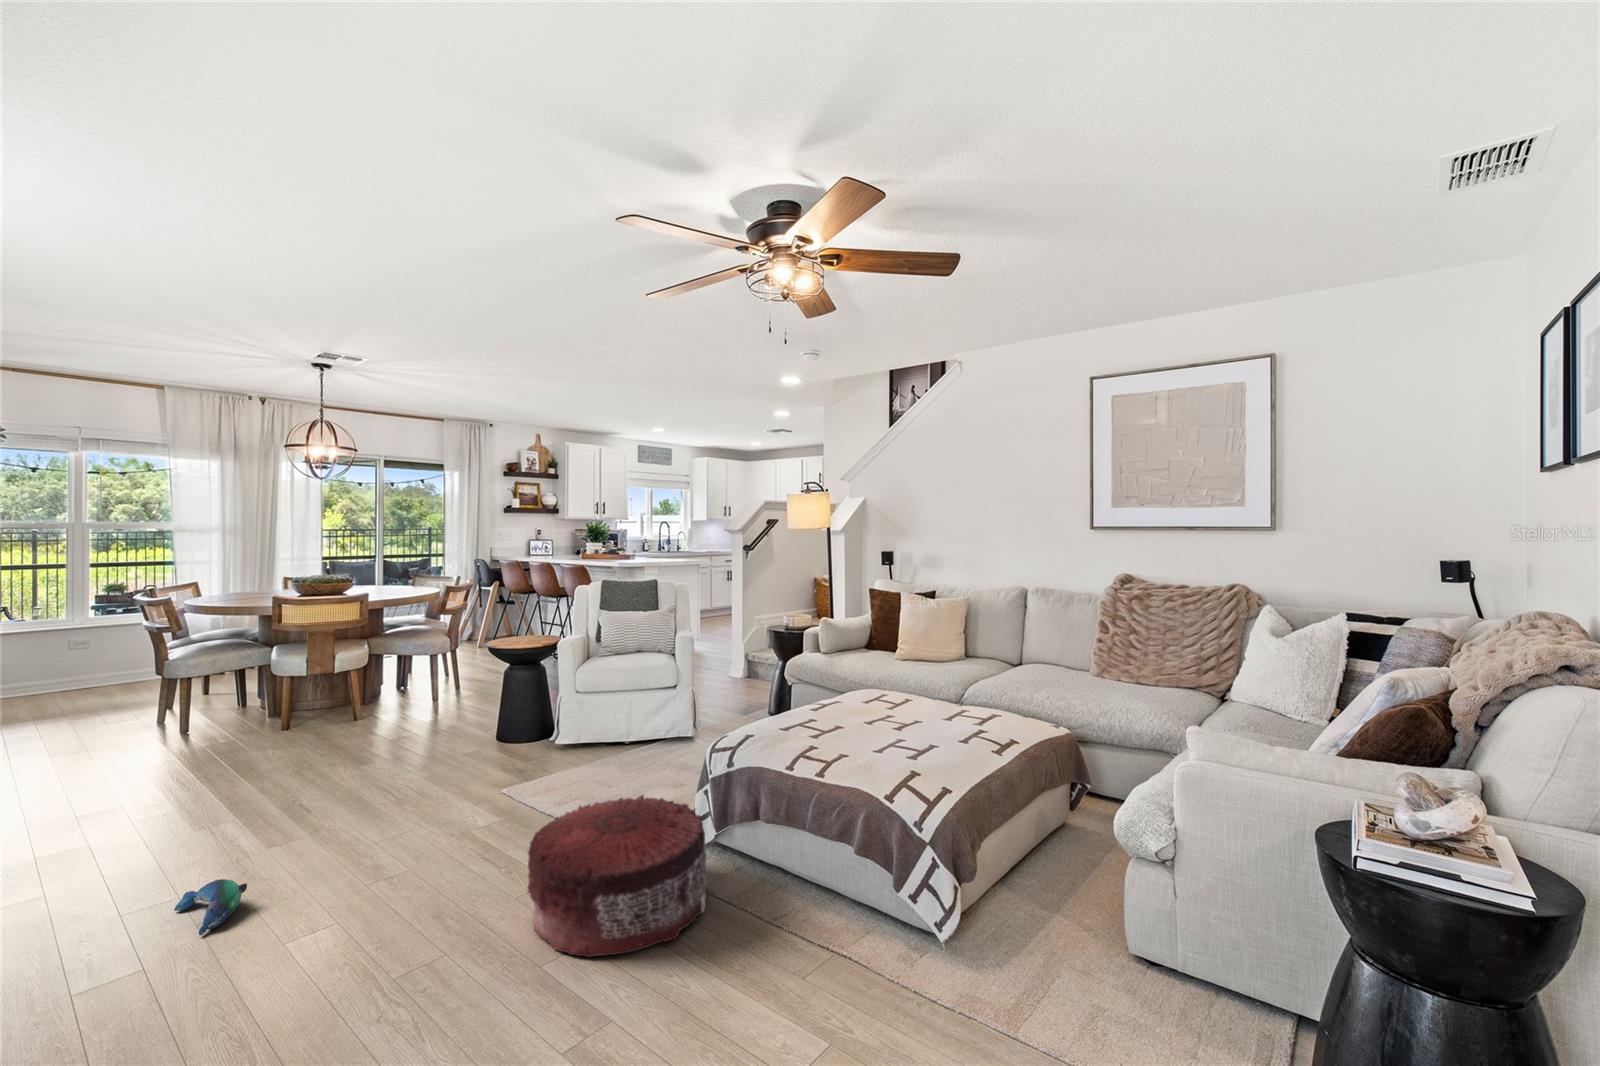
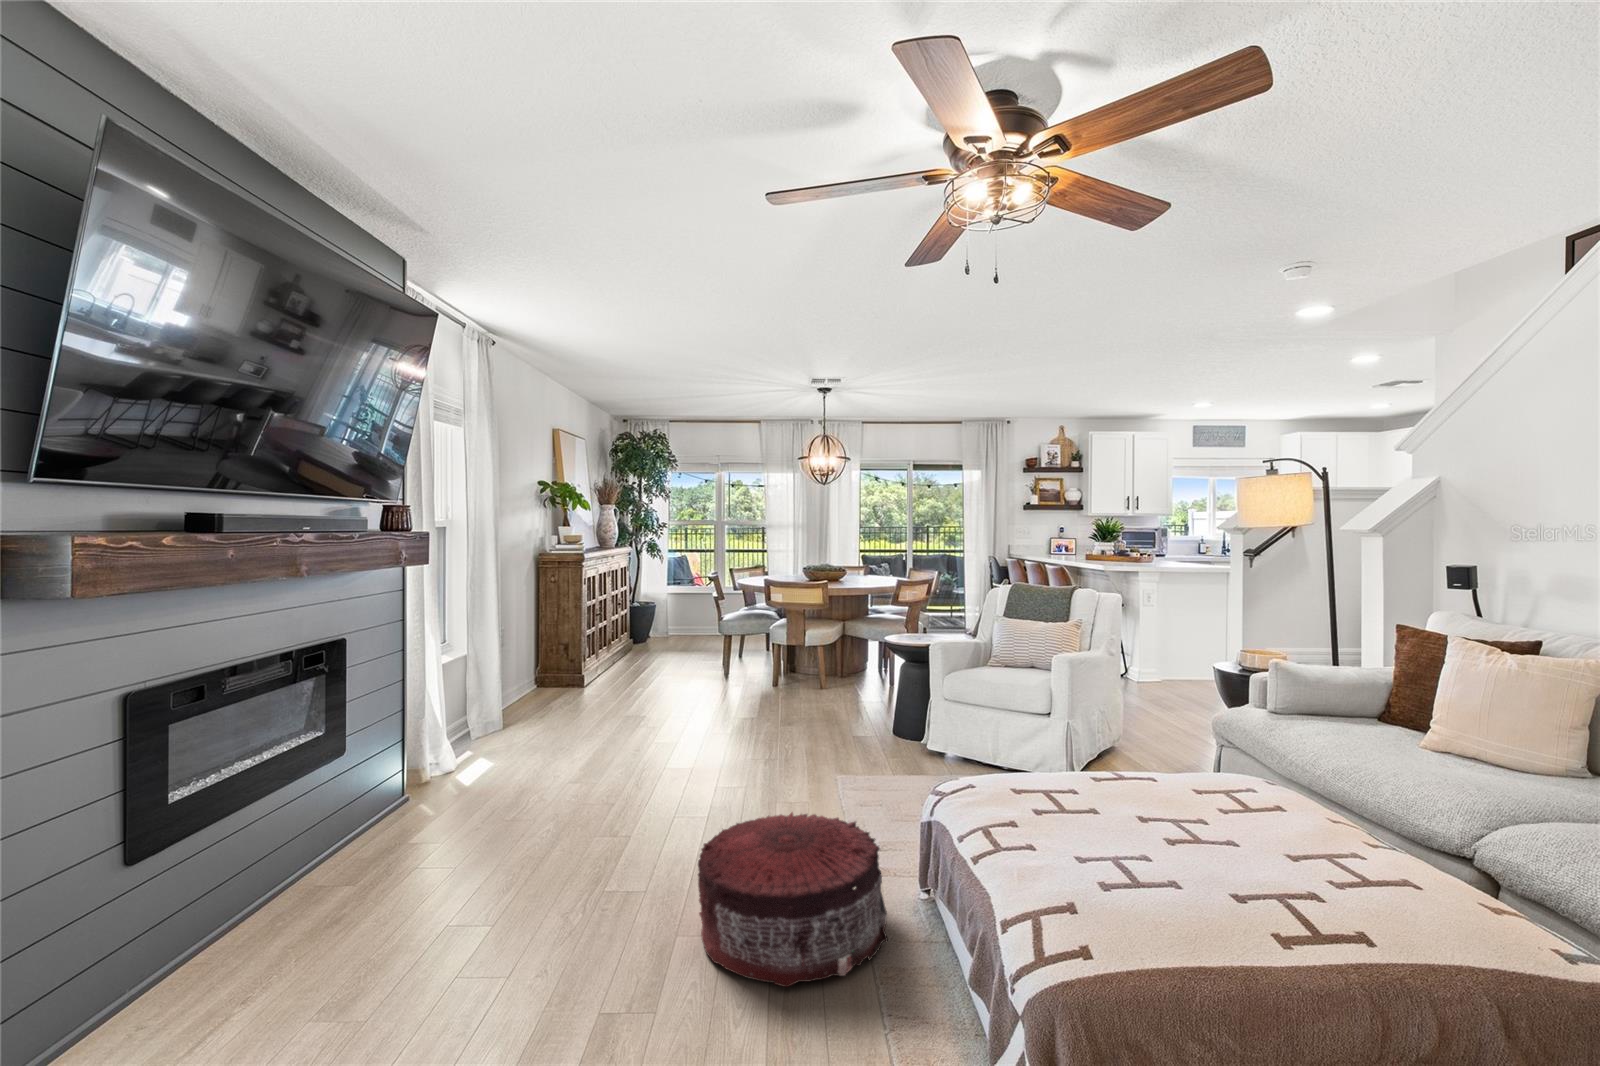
plush toy: present [174,879,247,935] -> none [570,786,610,821]

